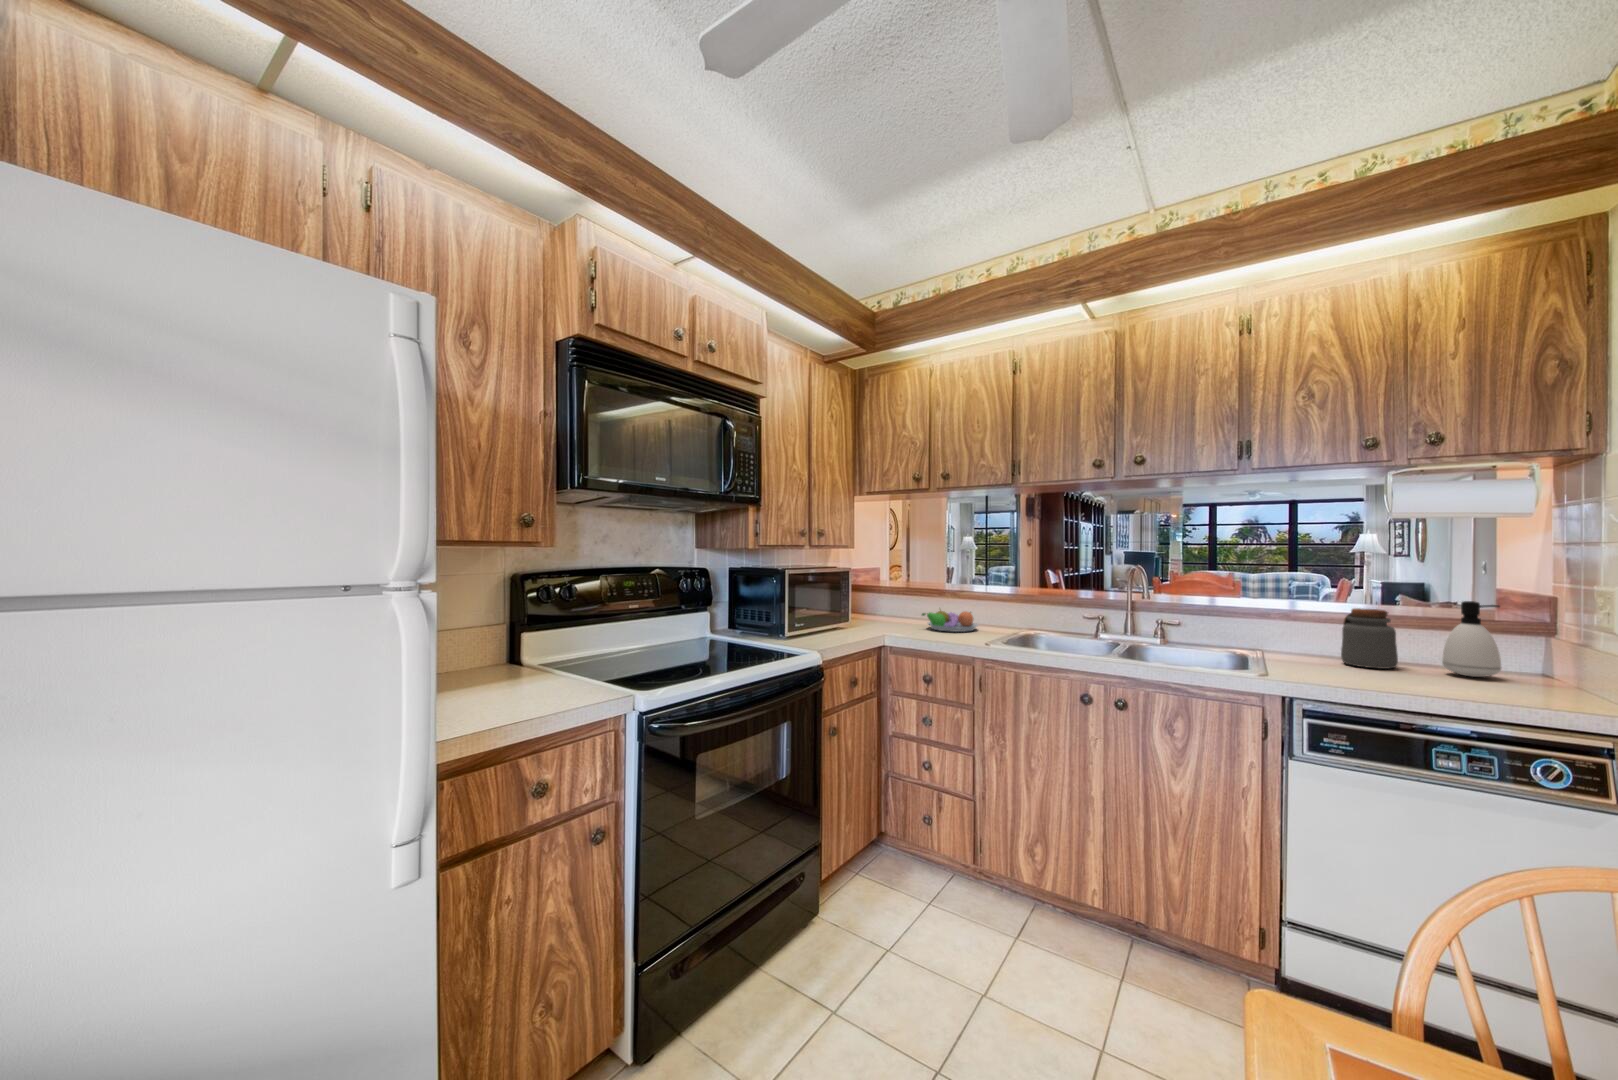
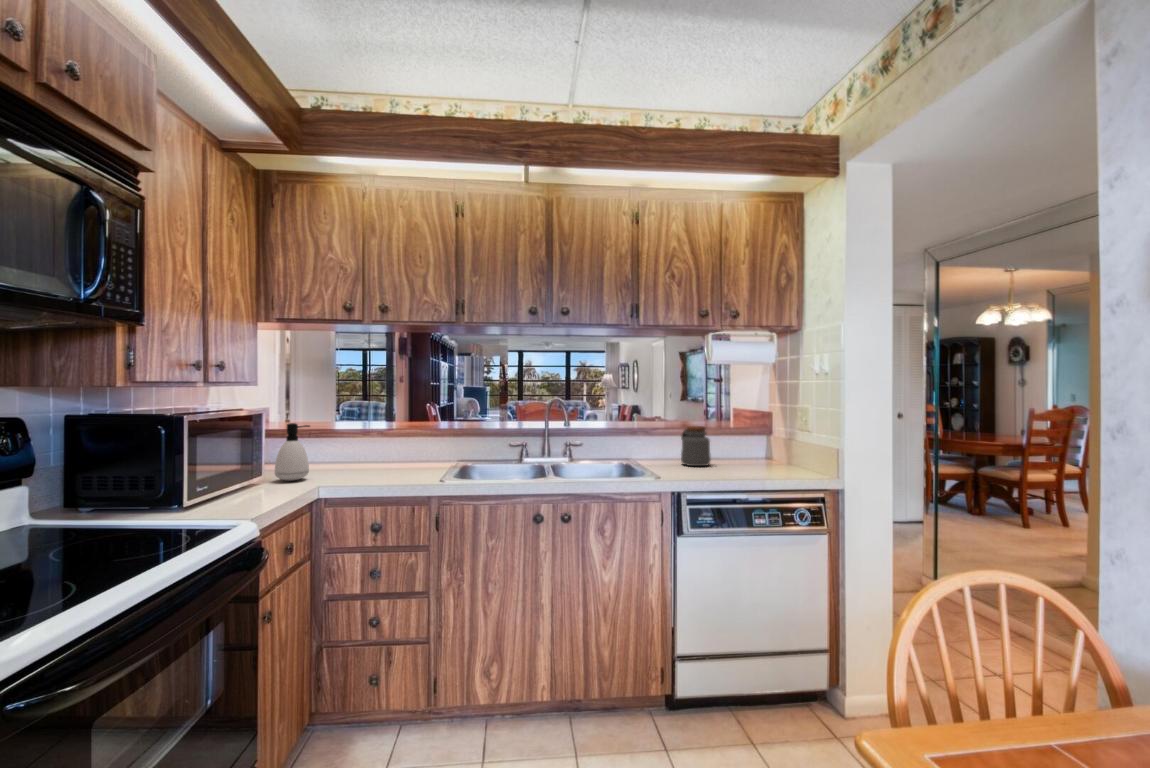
soap dispenser: present [1442,601,1501,677] -> present [275,423,310,481]
fruit bowl: present [922,610,978,632] -> none [349,448,410,472]

